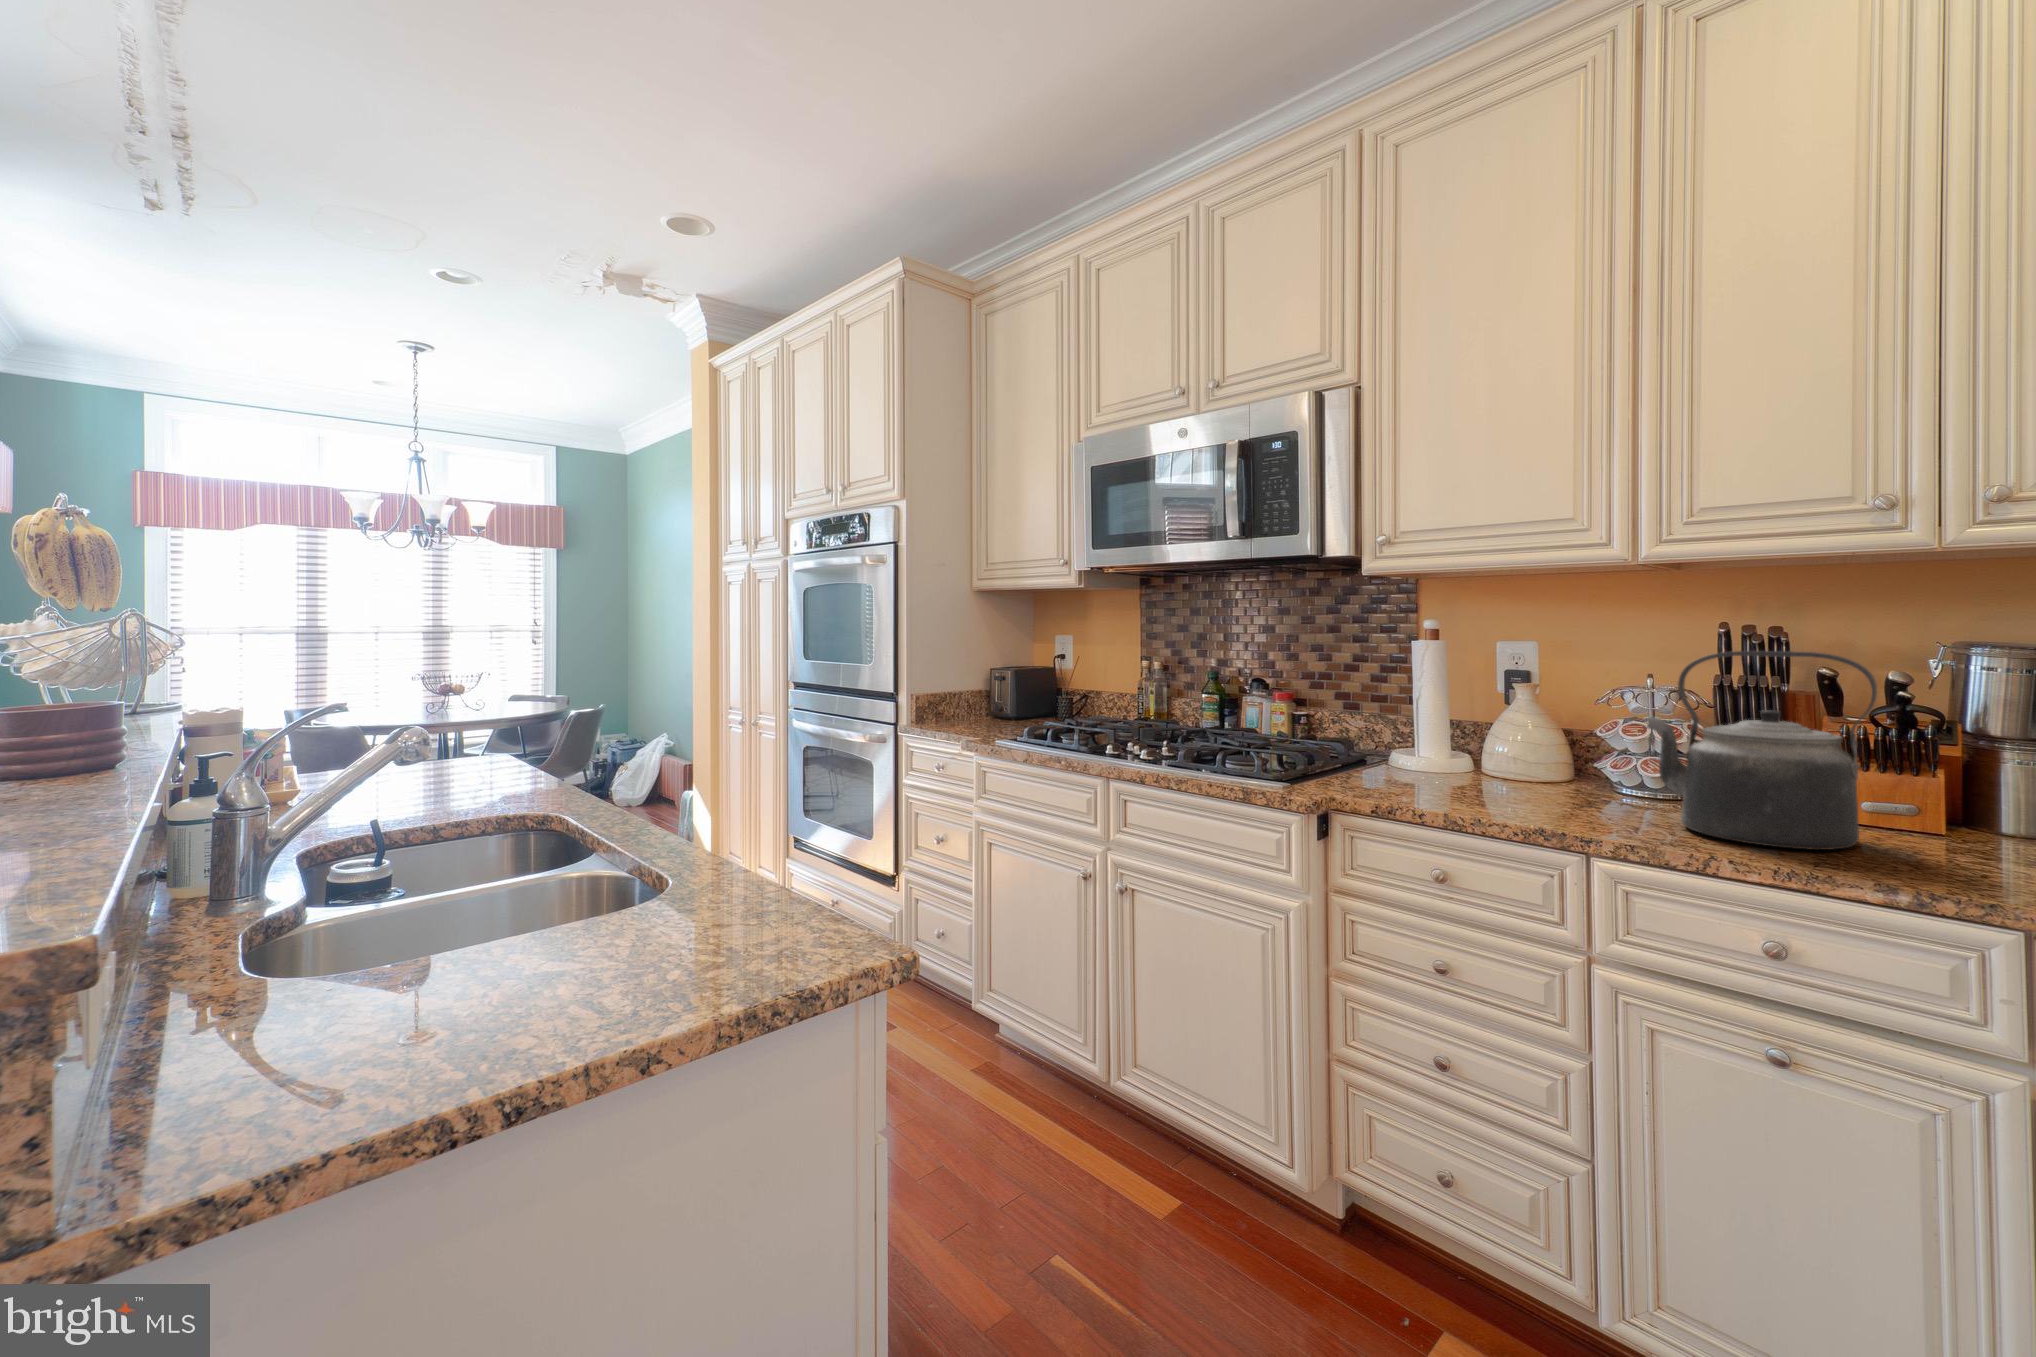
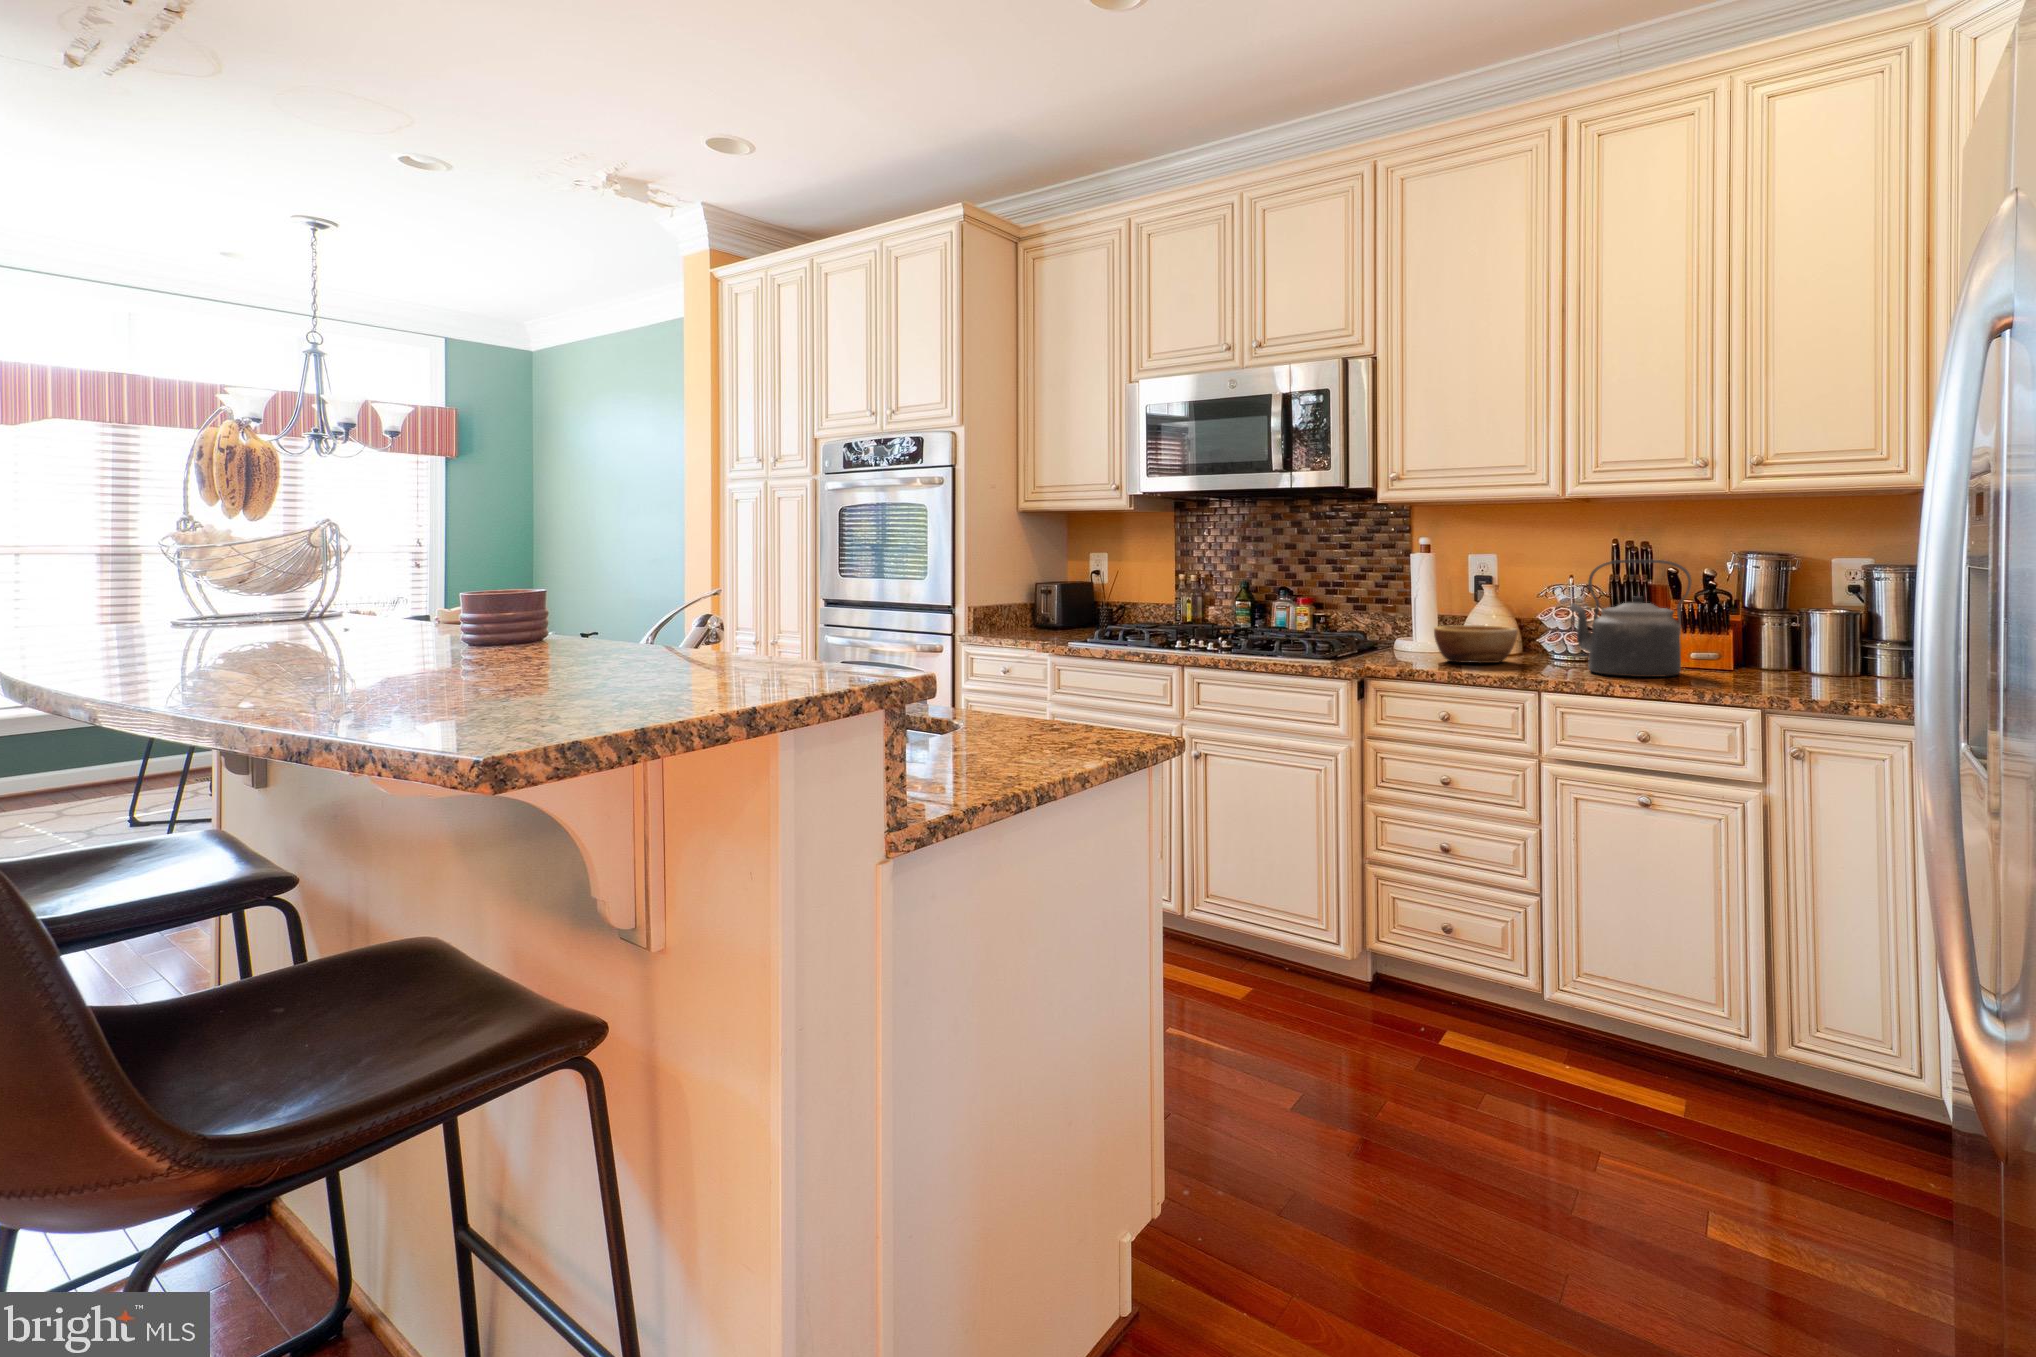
bowl: none [1432,739,1560,799] -> present [1434,625,1518,663]

